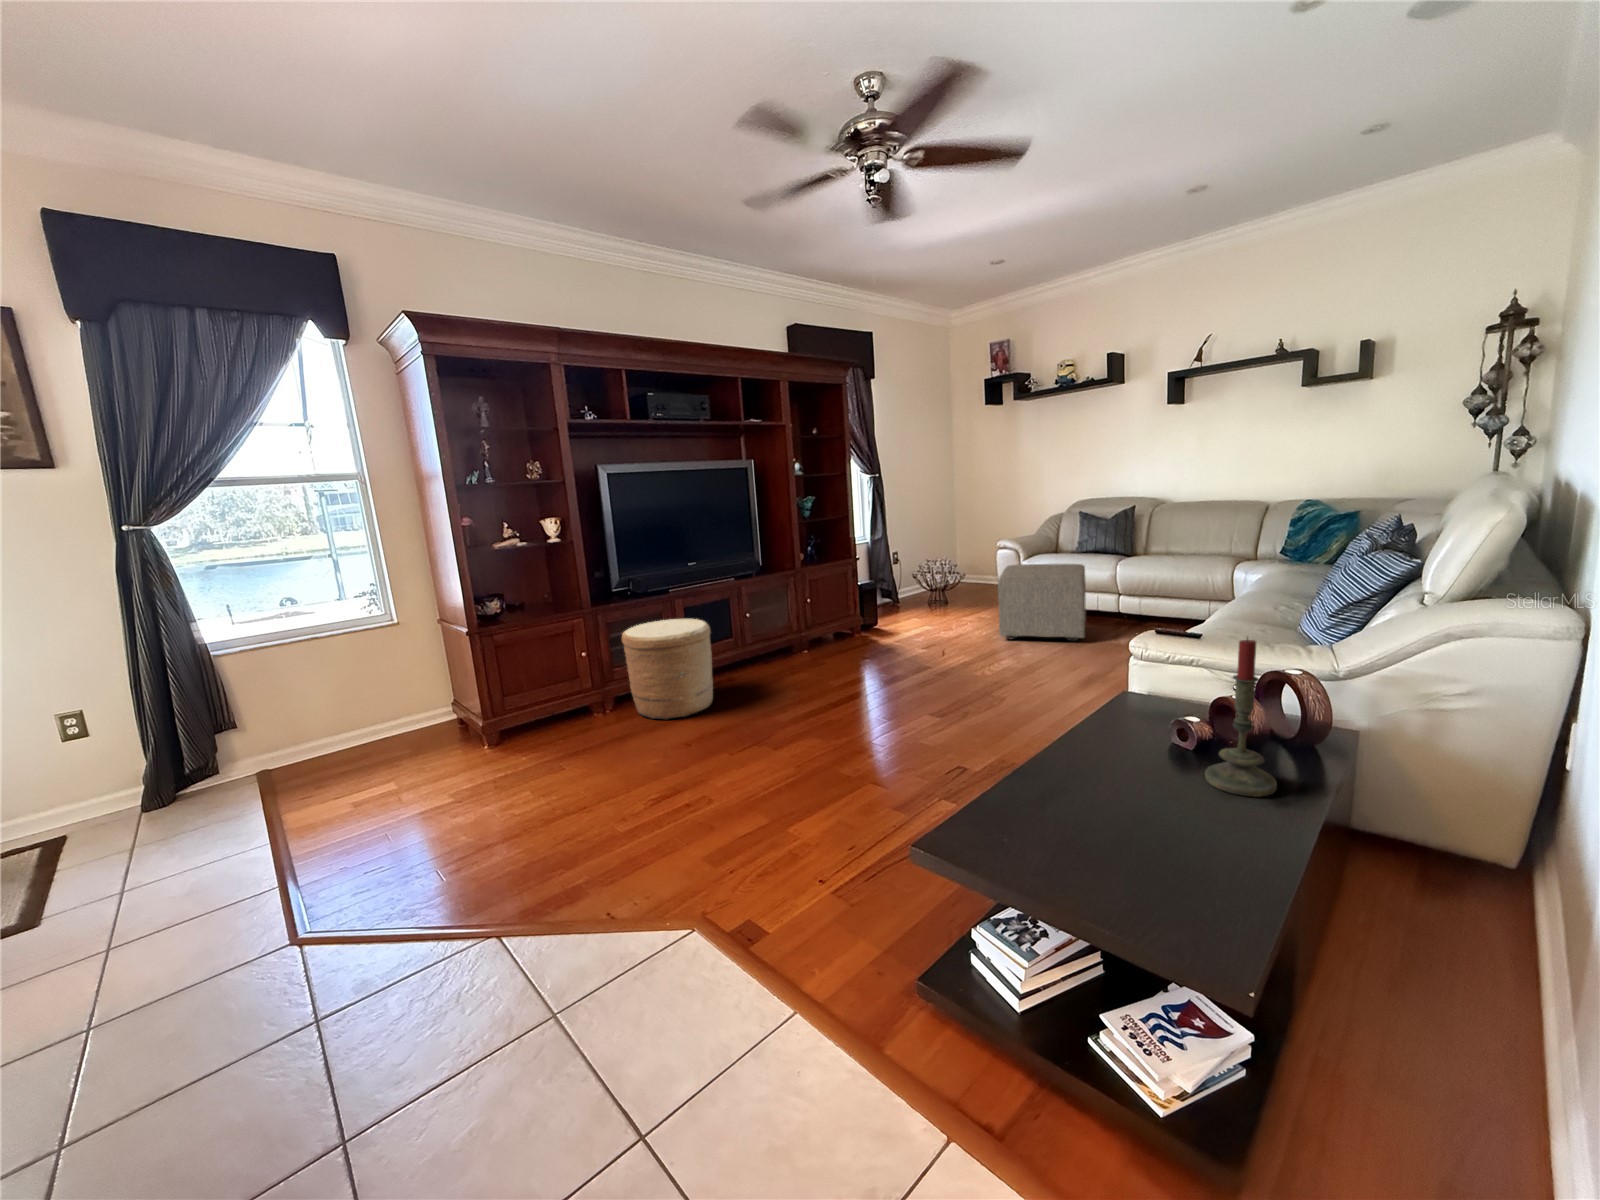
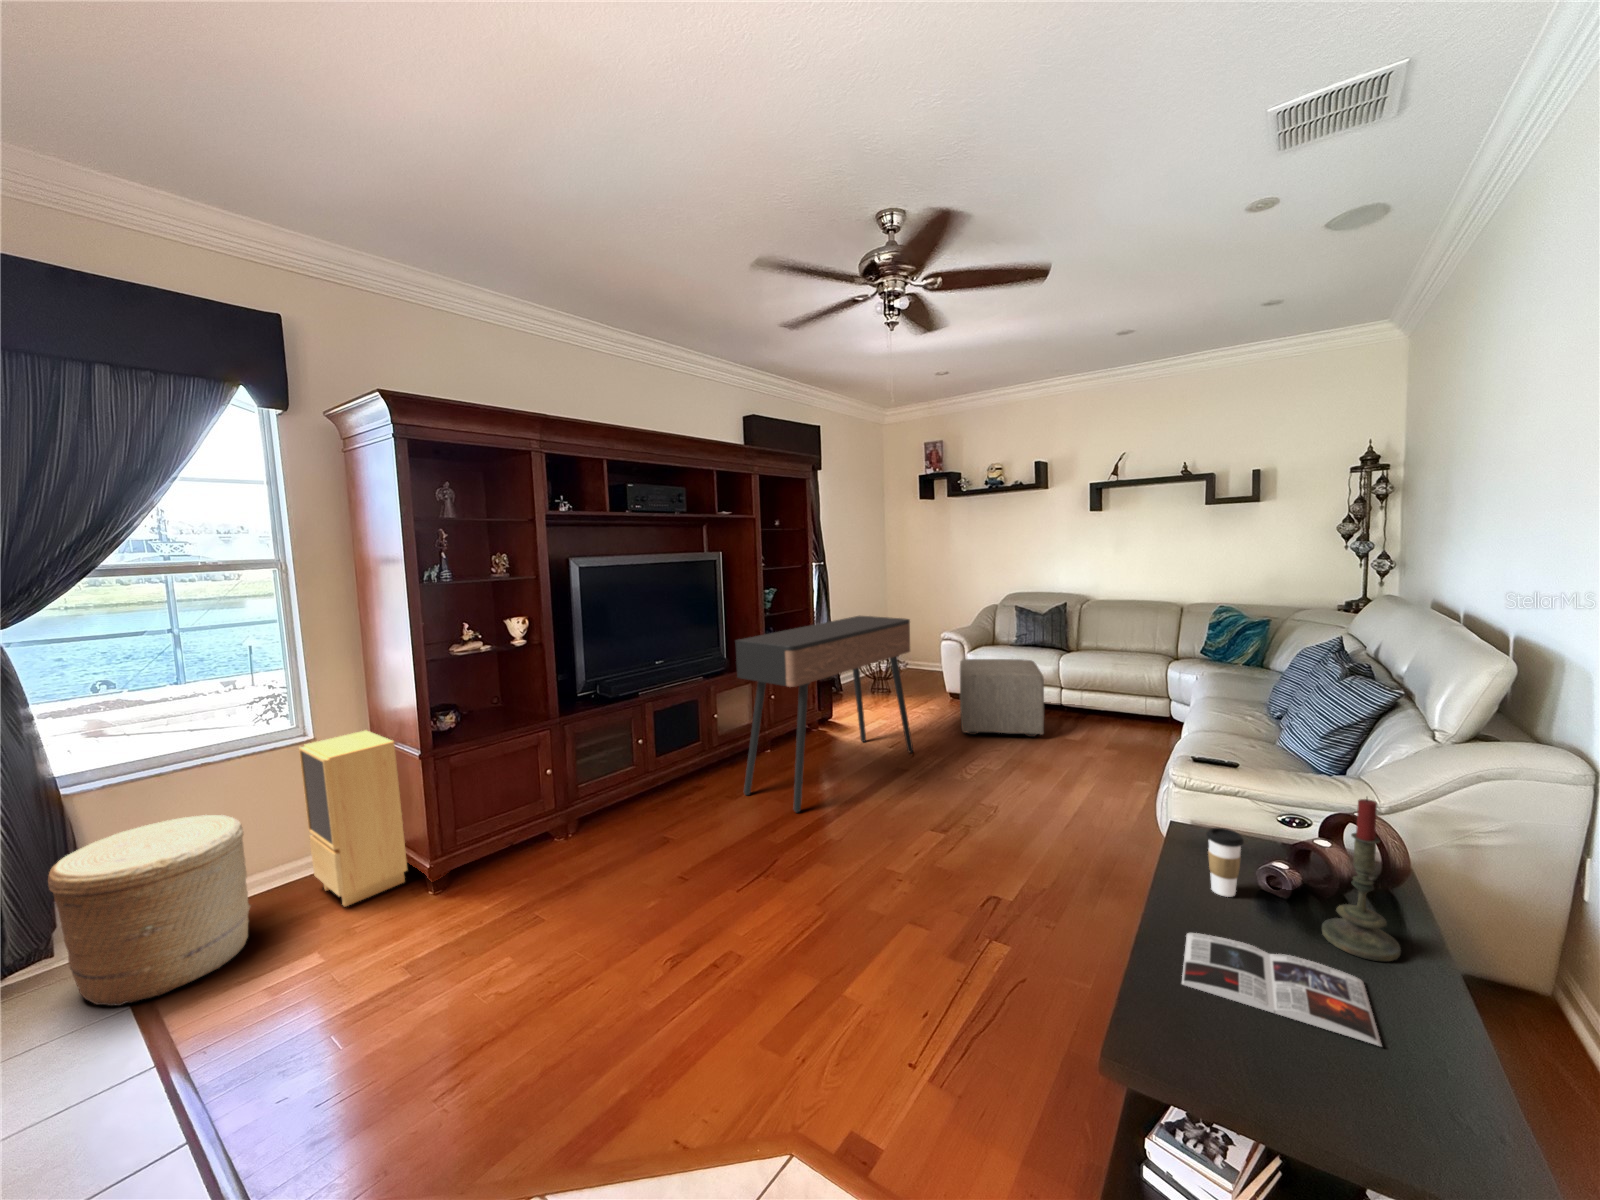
console table: none [752,519,943,699] -> present [735,616,913,812]
speaker: none [378,615,468,754] -> present [299,731,407,906]
woven basket: present [622,619,713,720] -> present [48,815,251,1006]
coffee cup: none [1114,682,1149,747] -> present [1206,828,1244,897]
magazine: none [1030,769,1214,852] -> present [1182,933,1382,1046]

